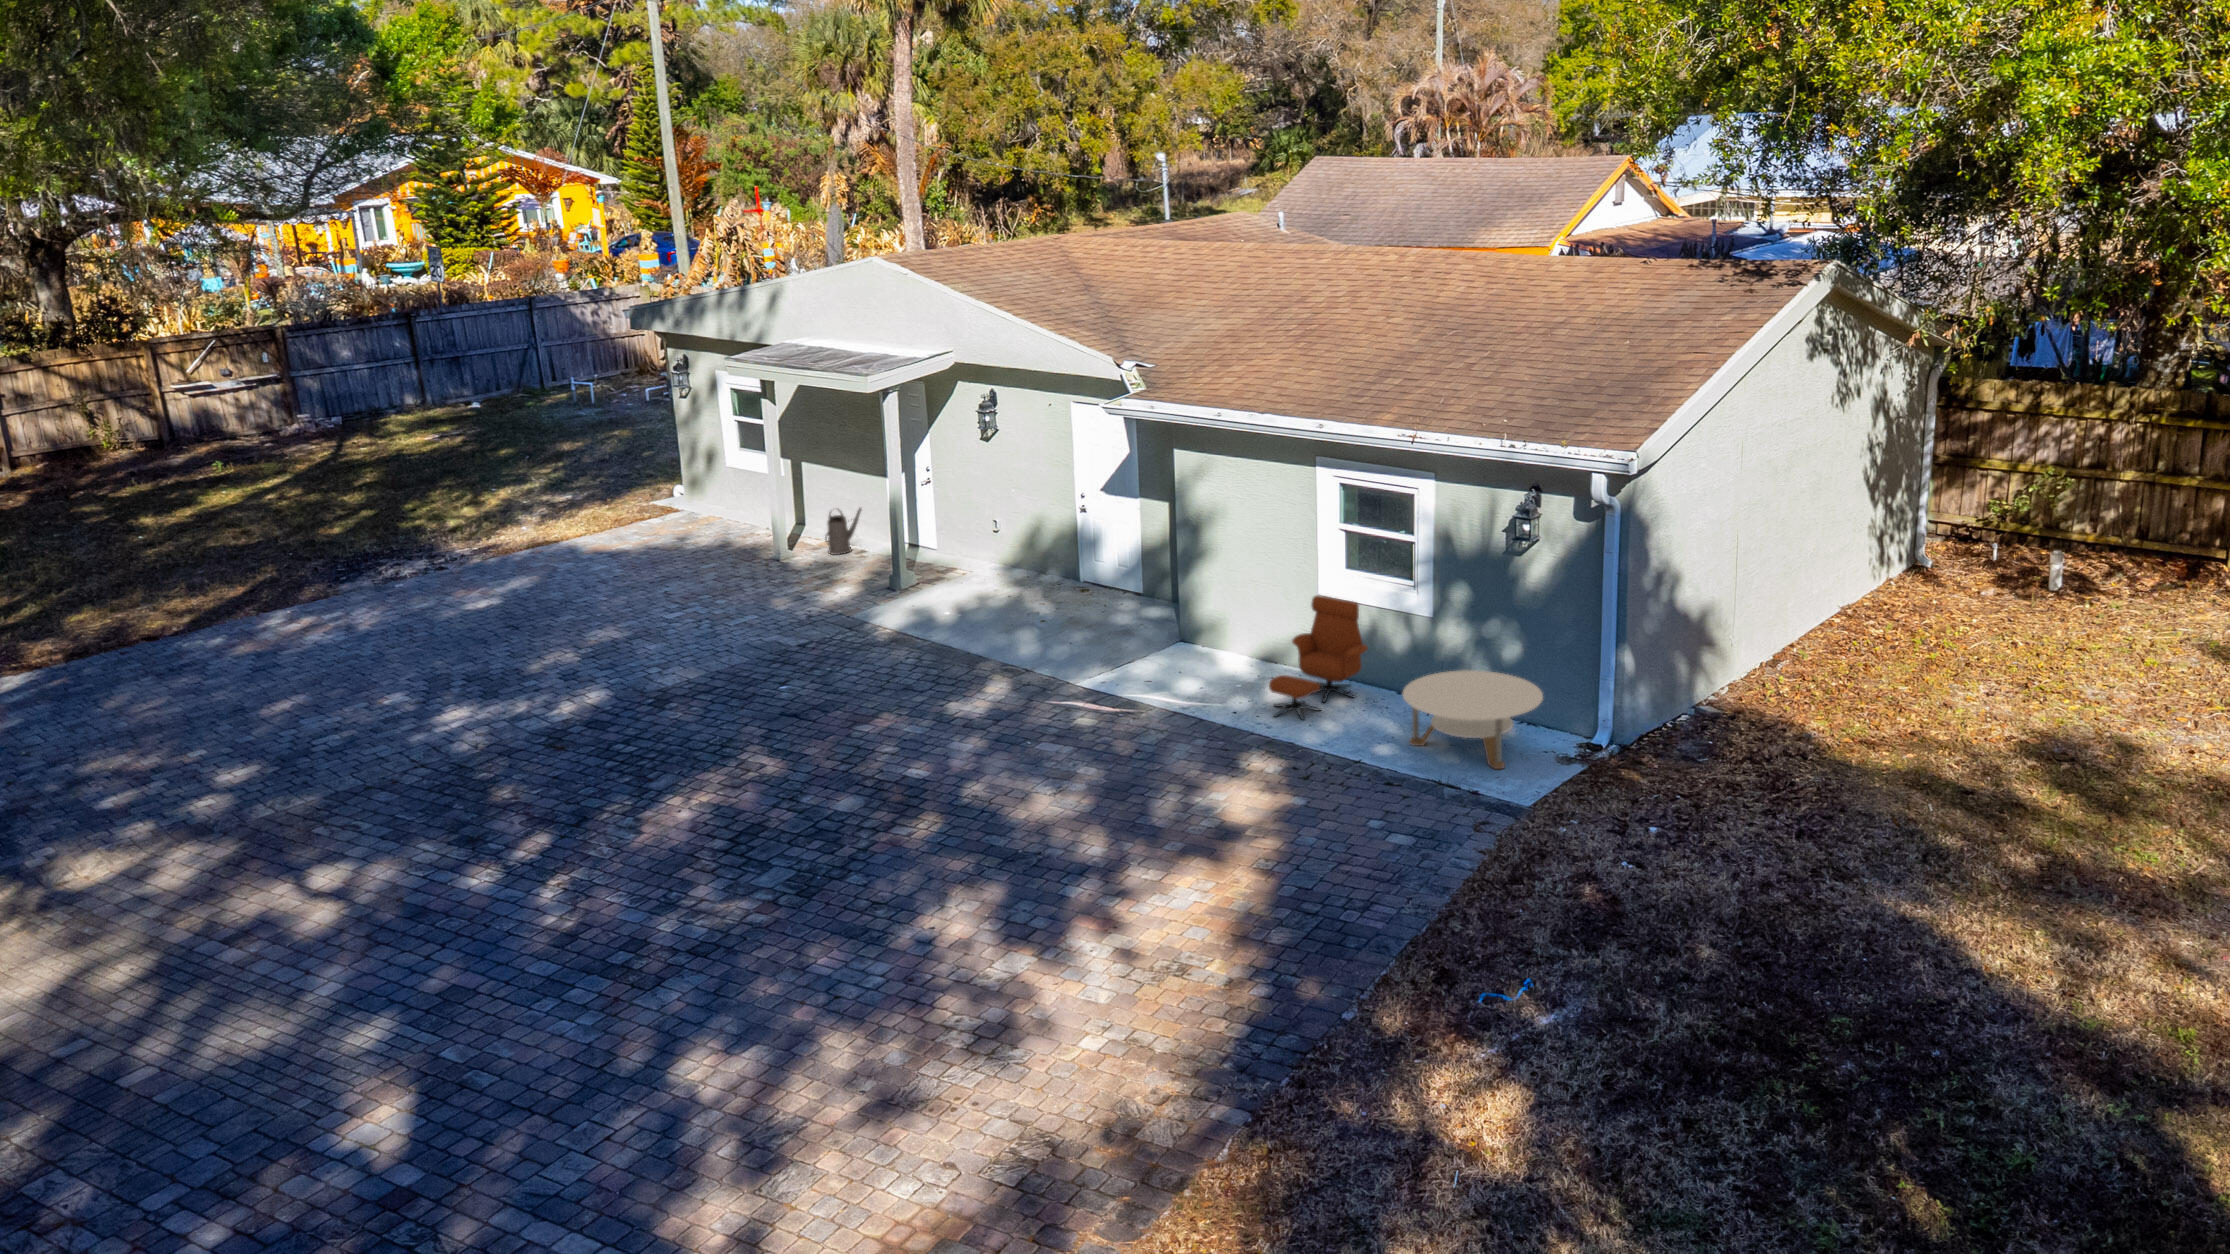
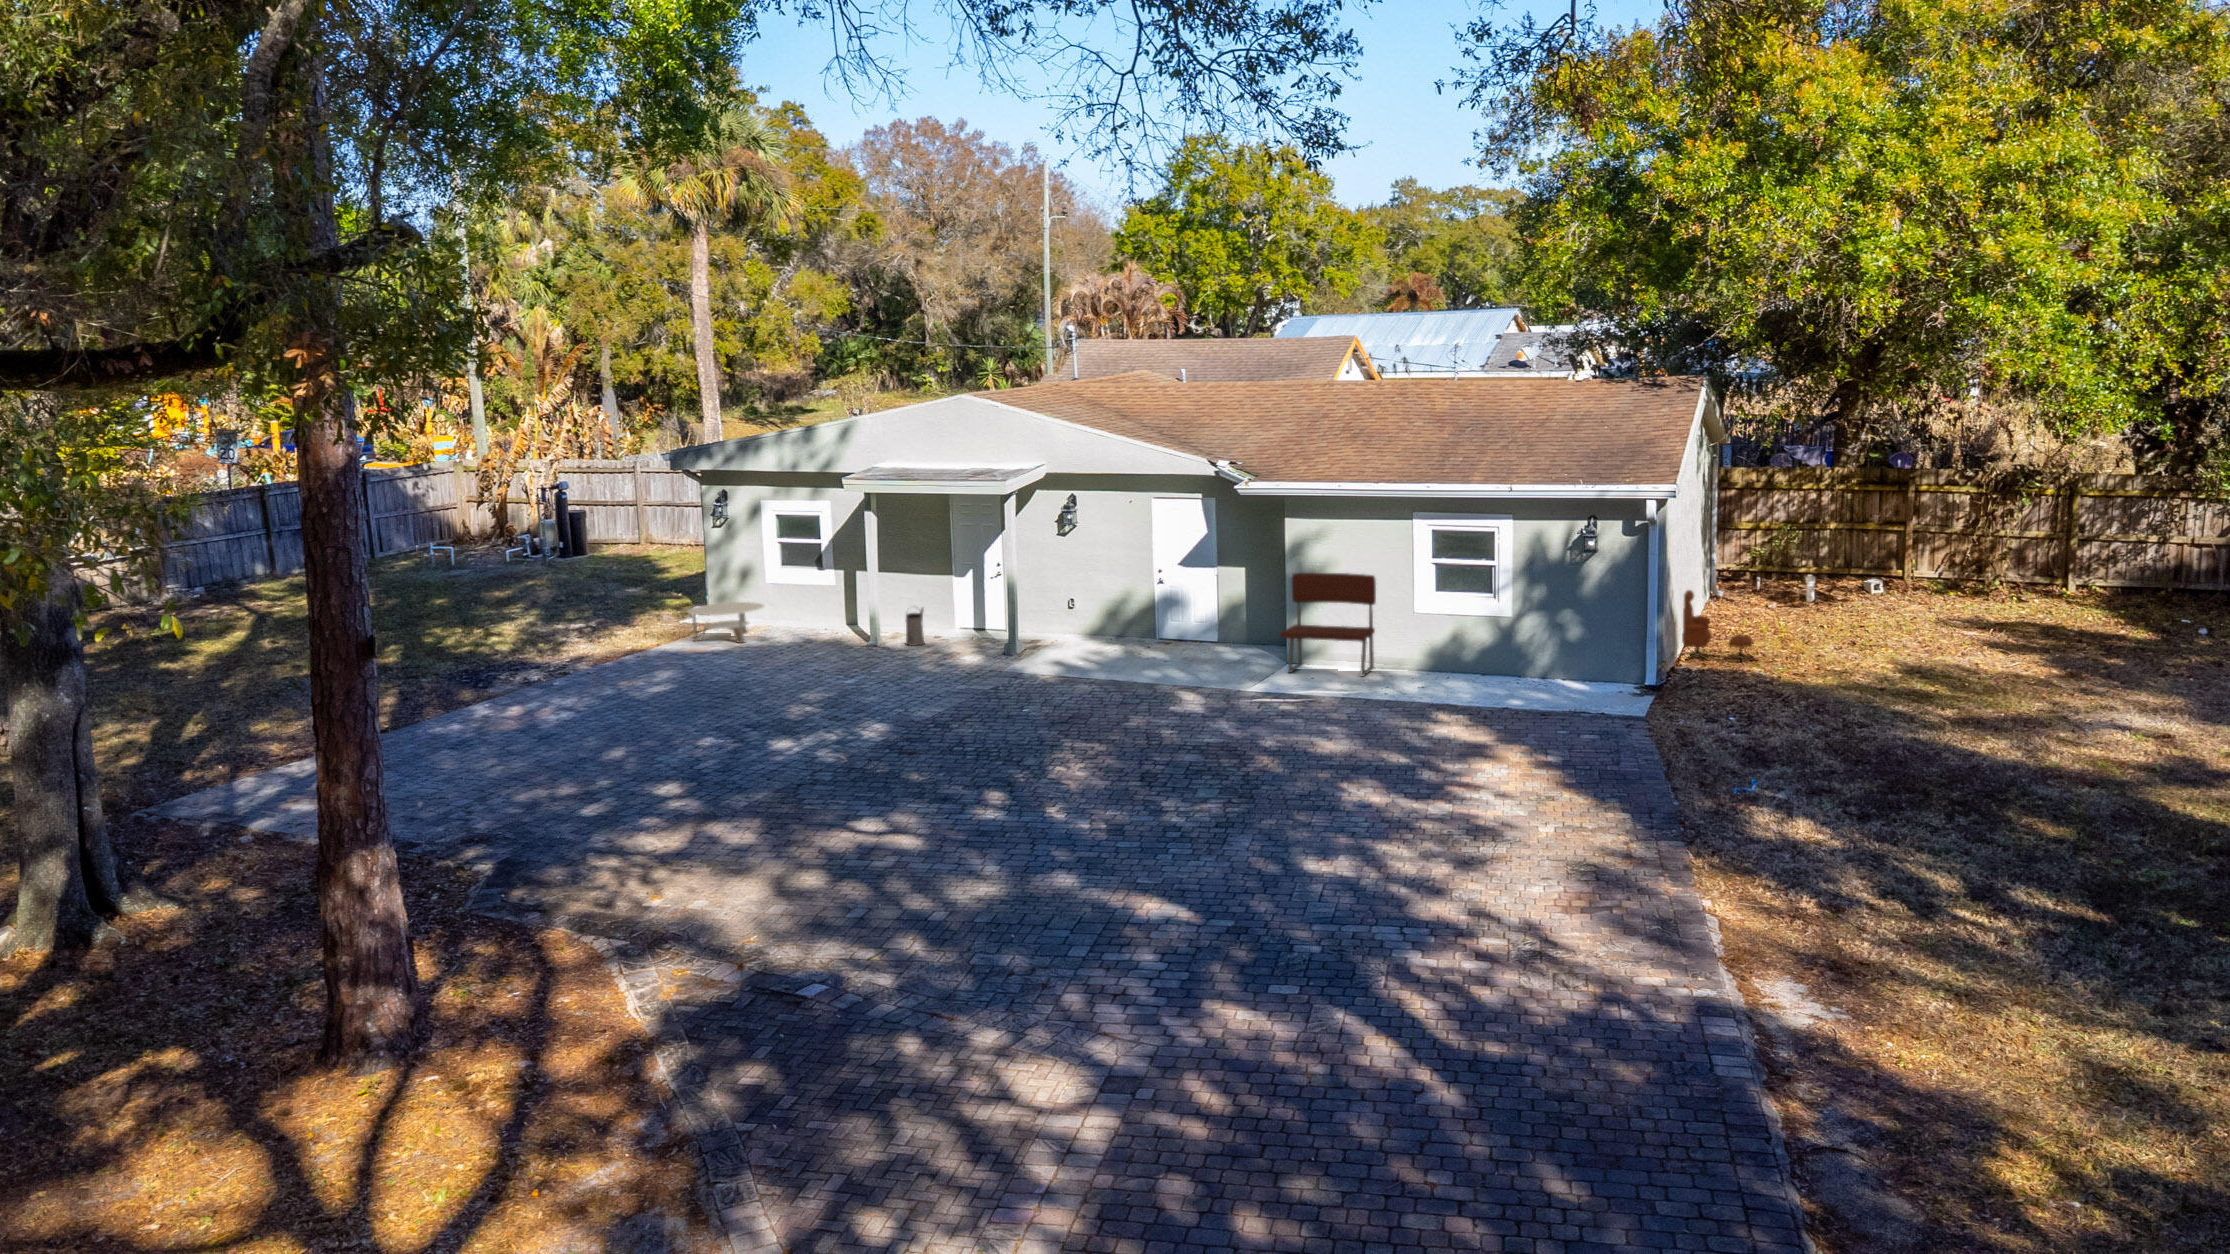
bench: none [1132,526,1262,681] -> present [1280,573,1376,676]
lounge chair: present [1269,595,1368,719] -> present [1682,590,1755,661]
round table: present [1403,670,1543,769] -> present [687,602,763,643]

